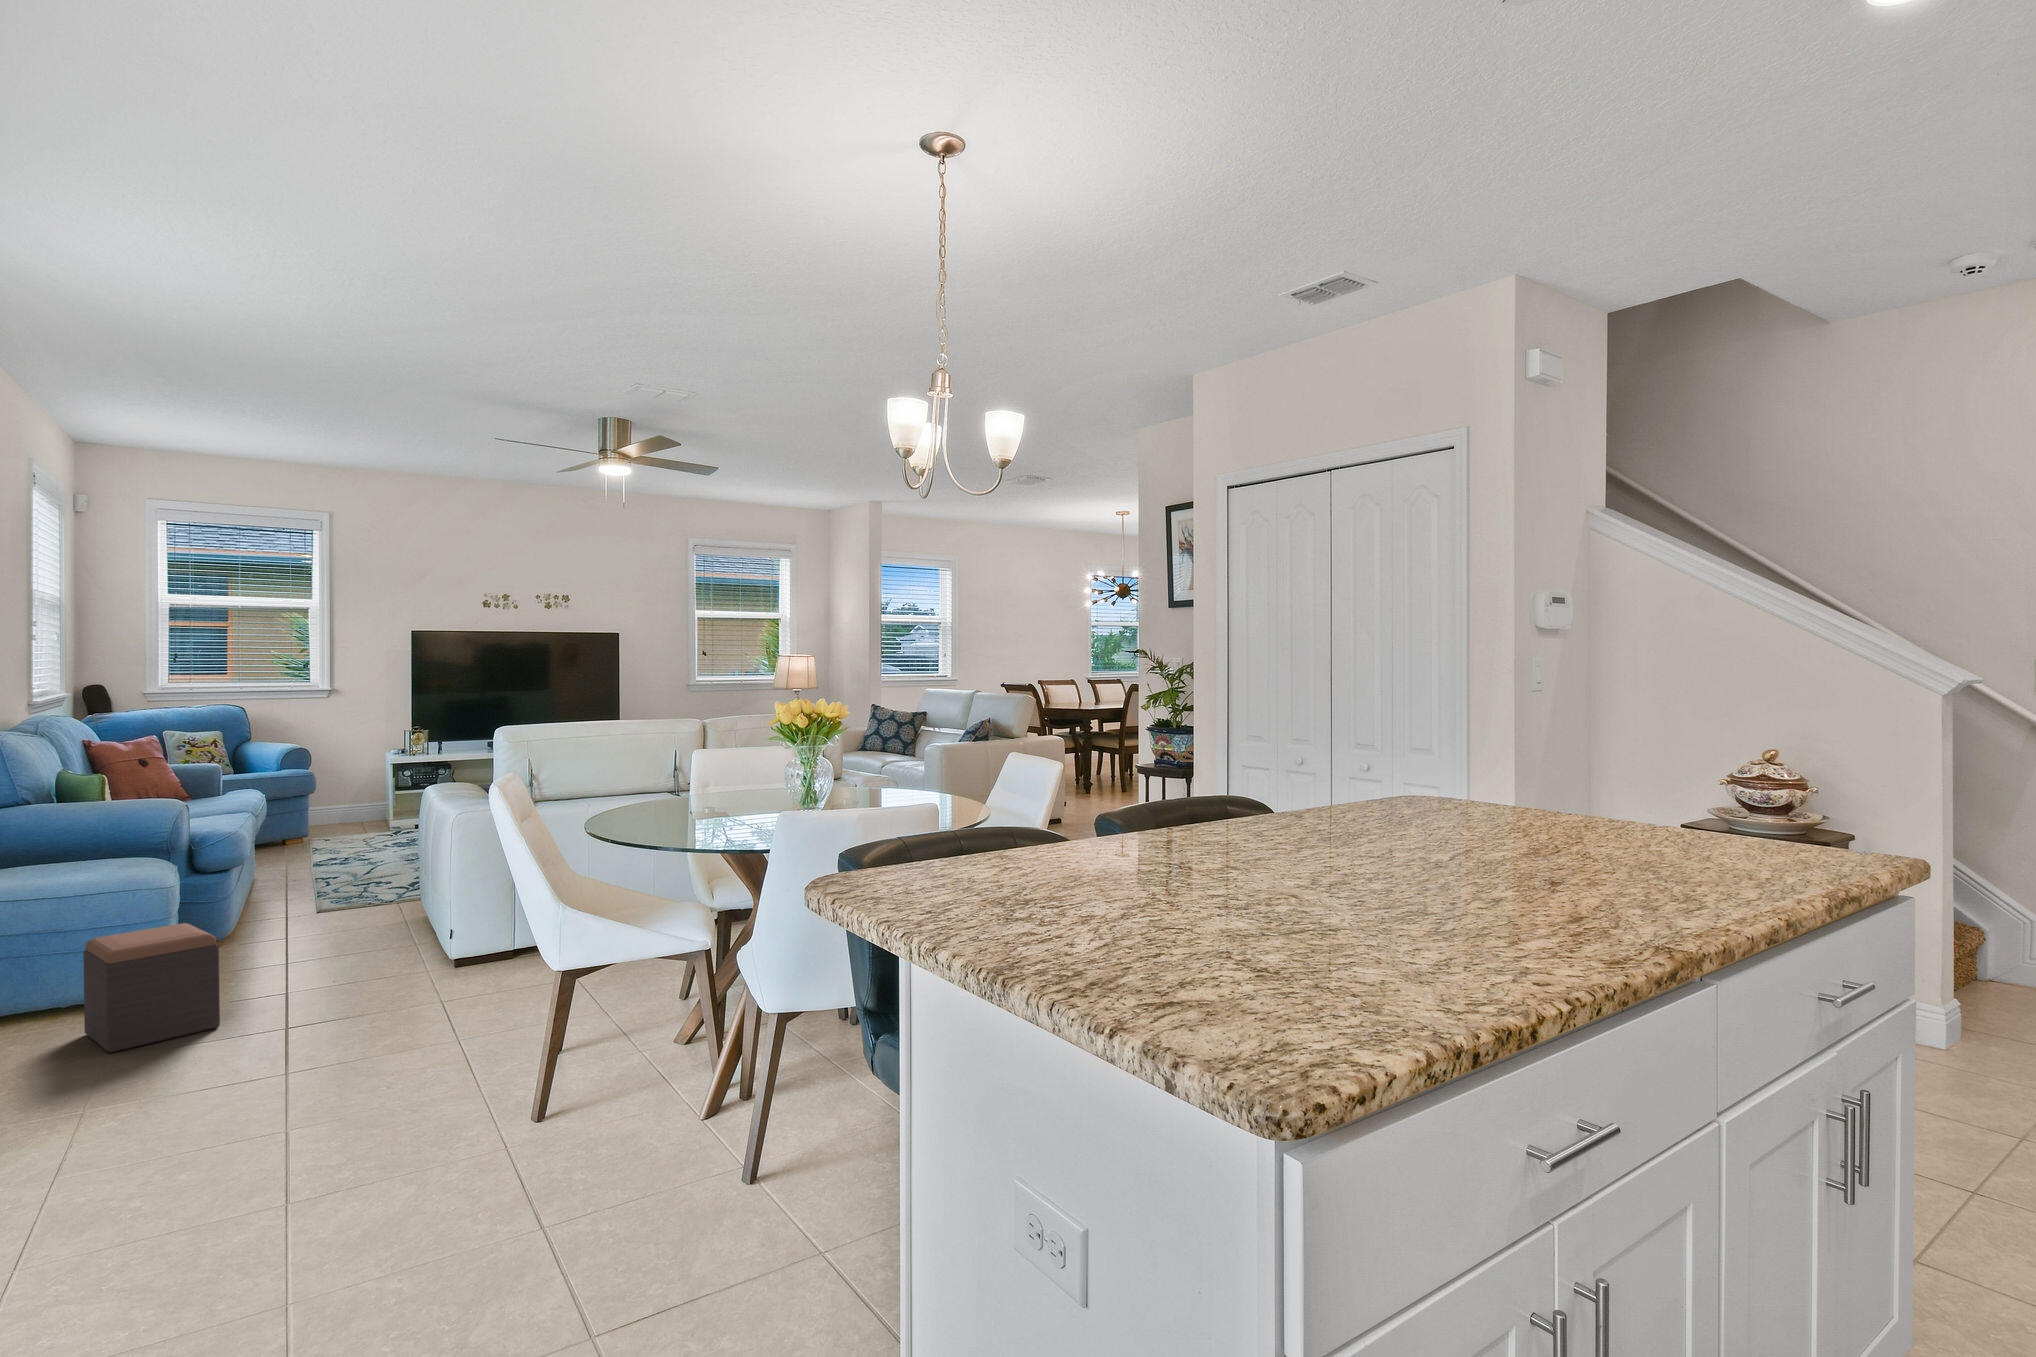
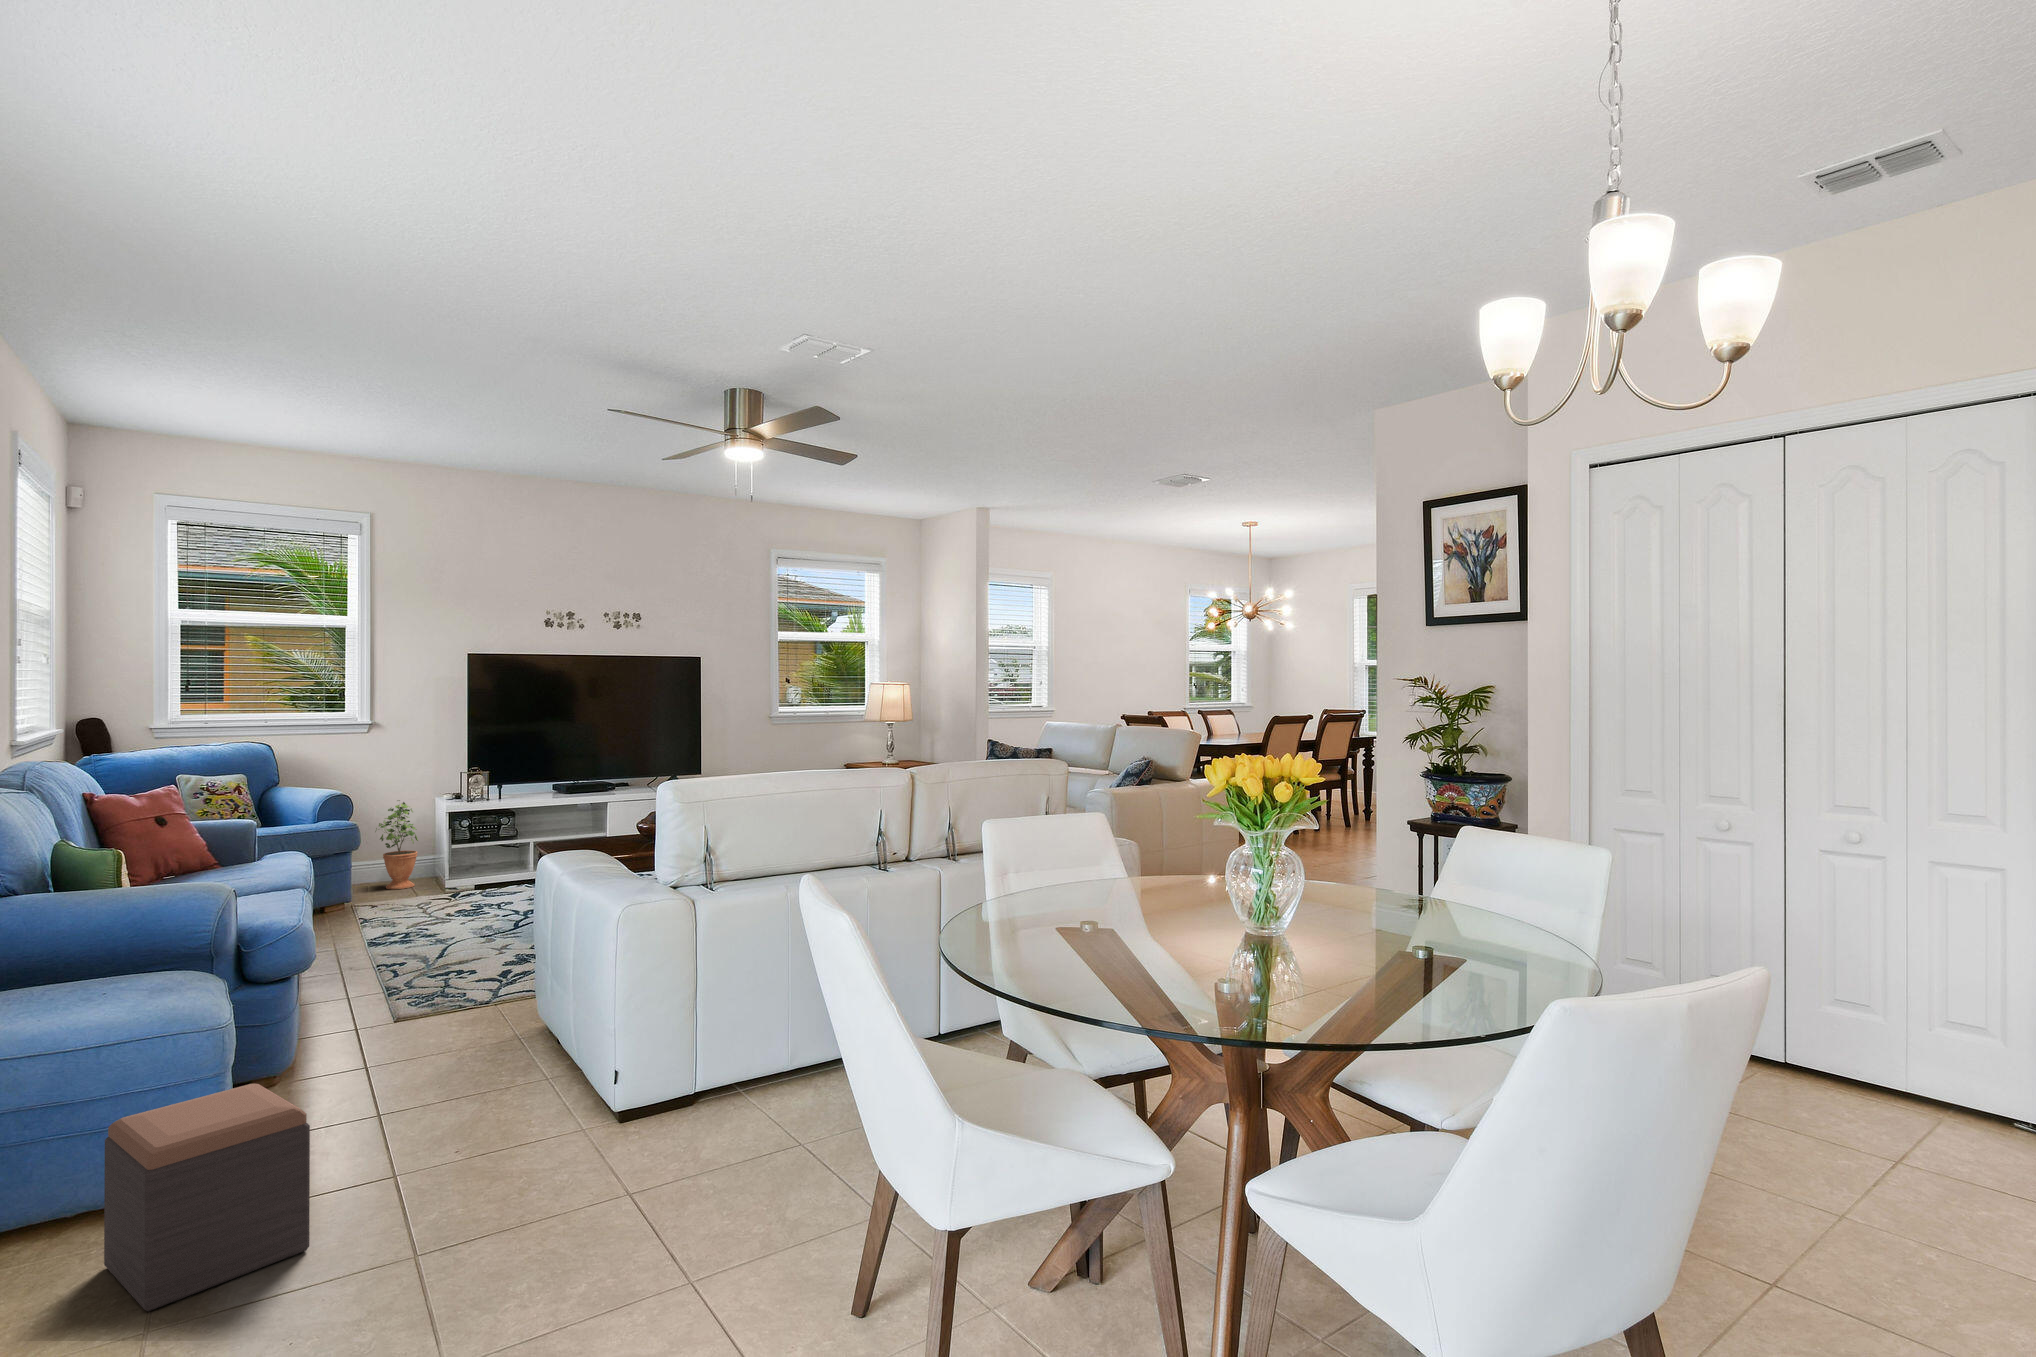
potted plant: none [334,754,371,828] -> present [375,800,418,889]

